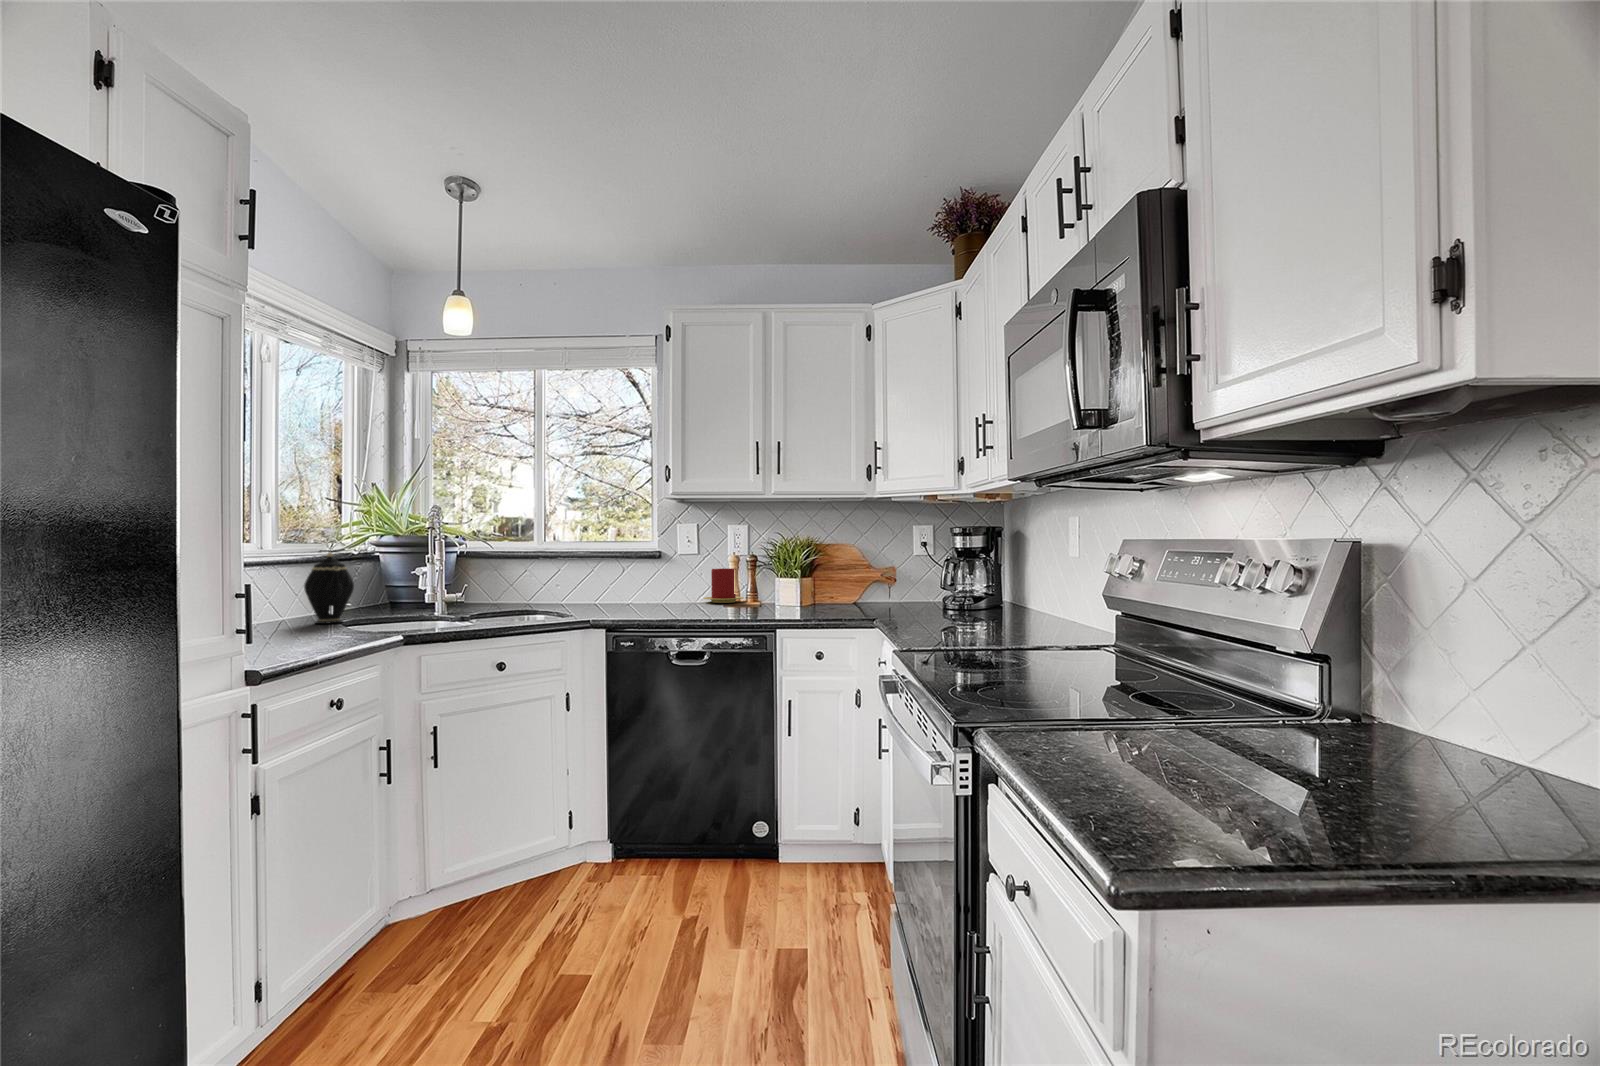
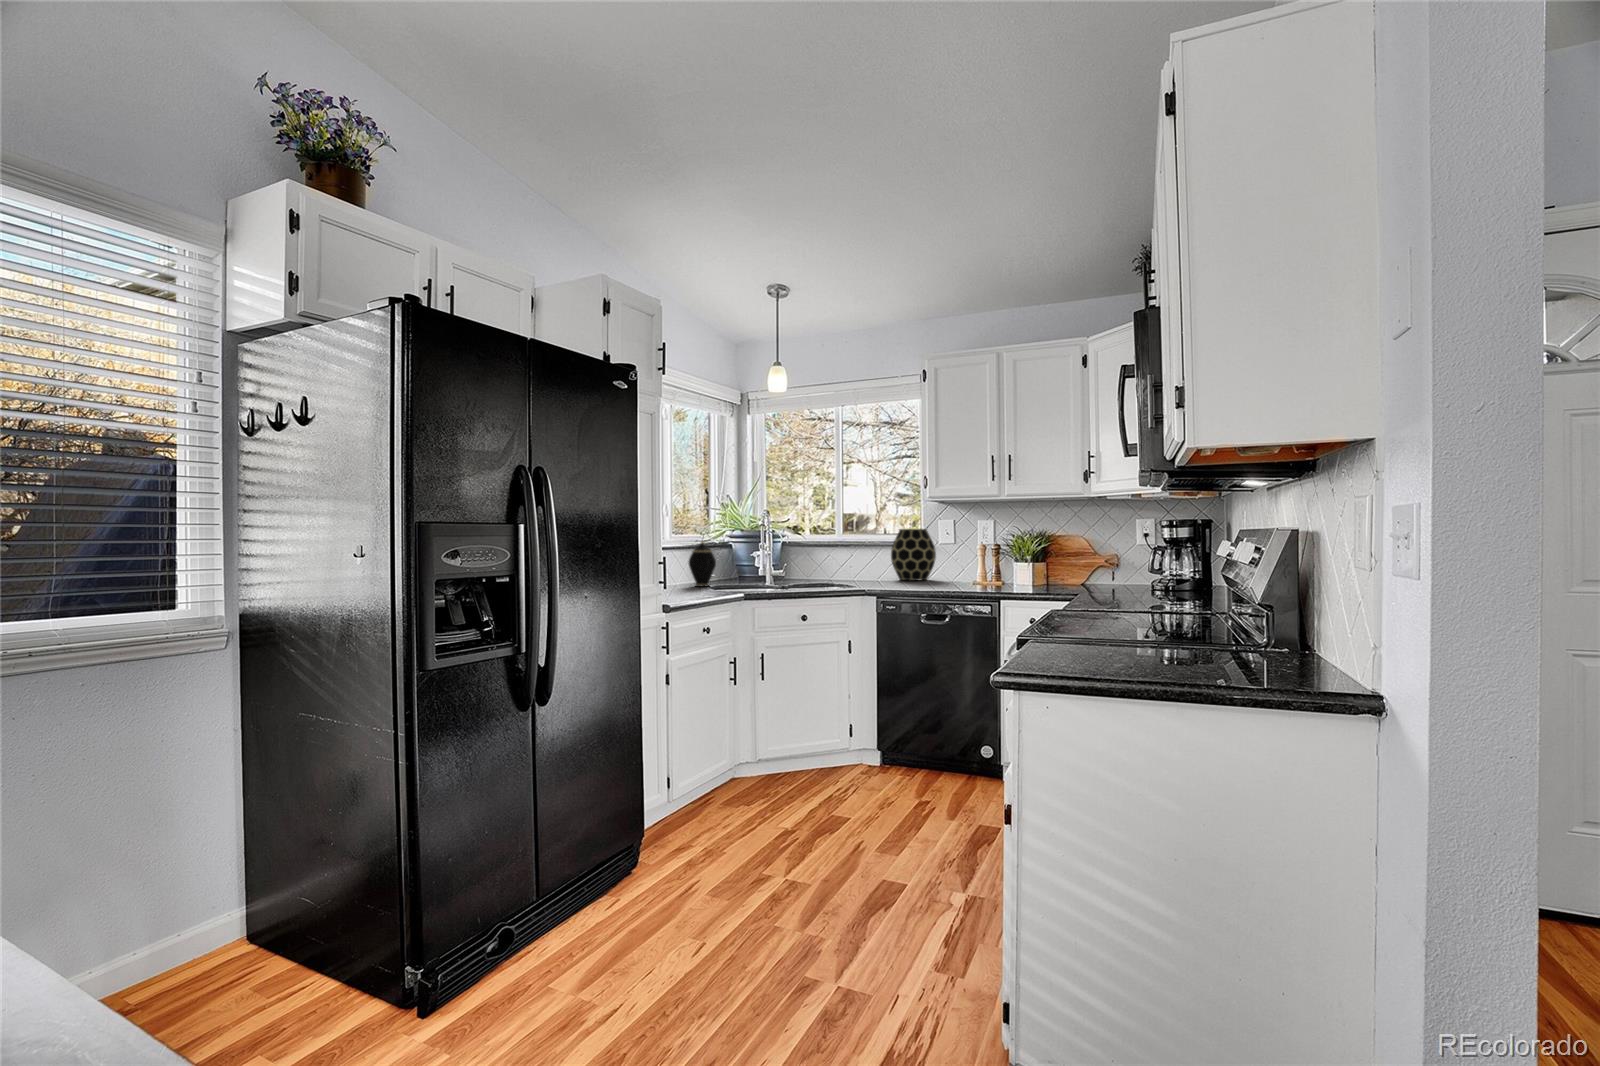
vase: none [617,535,675,602] -> present [891,529,936,580]
candle: present [704,568,743,603] -> none [956,556,989,583]

